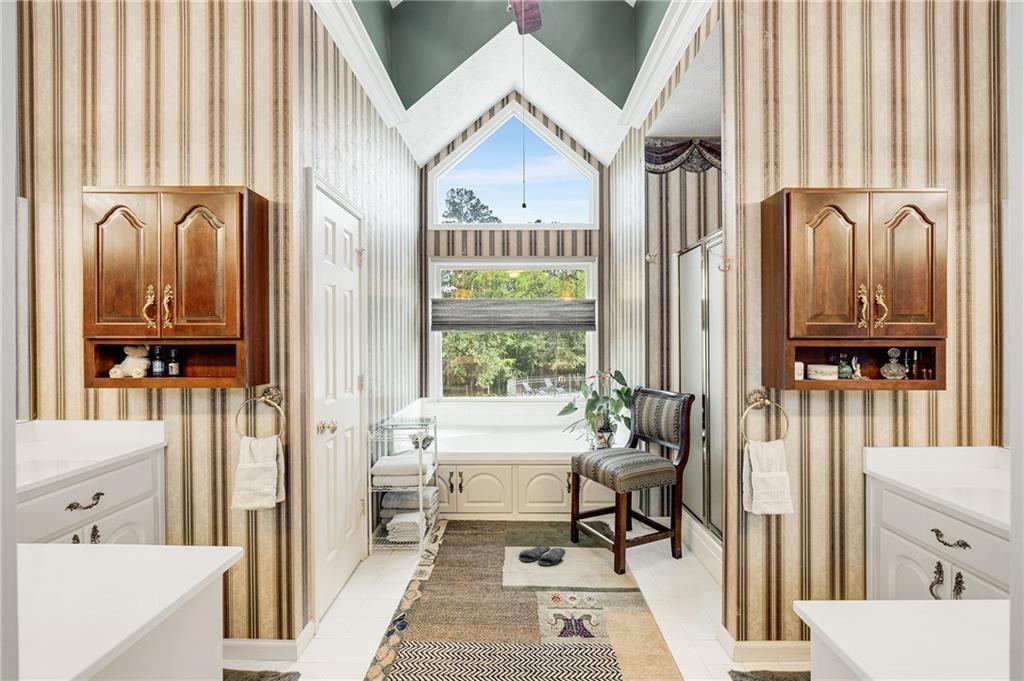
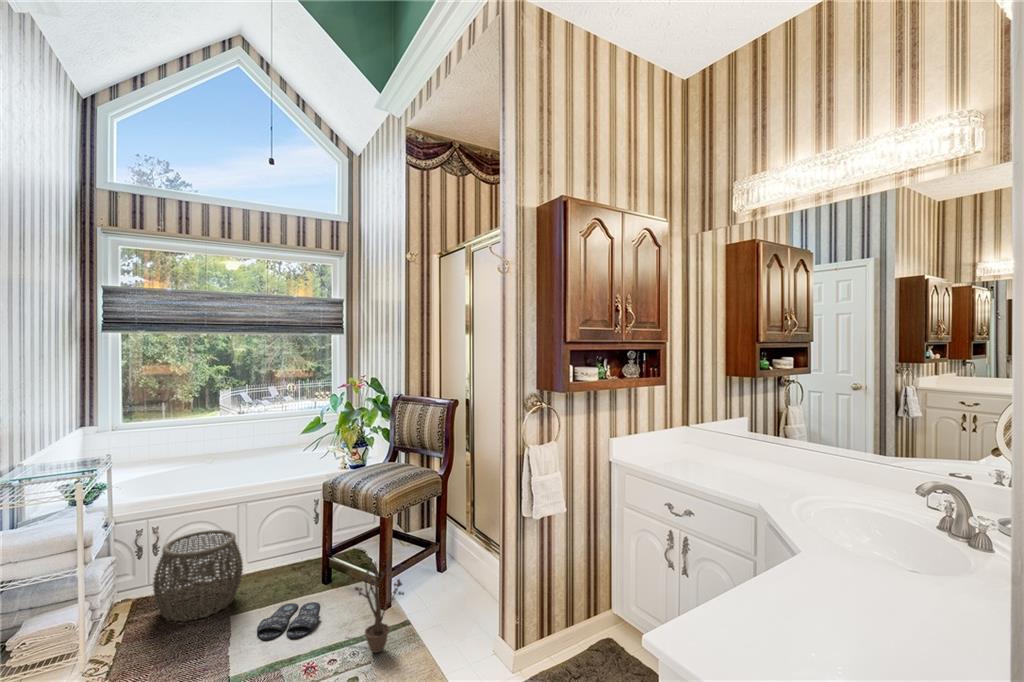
woven basket: none [459,482,514,542] -> present [153,530,243,622]
decorative plant: none [576,516,616,587] -> present [347,562,404,653]

